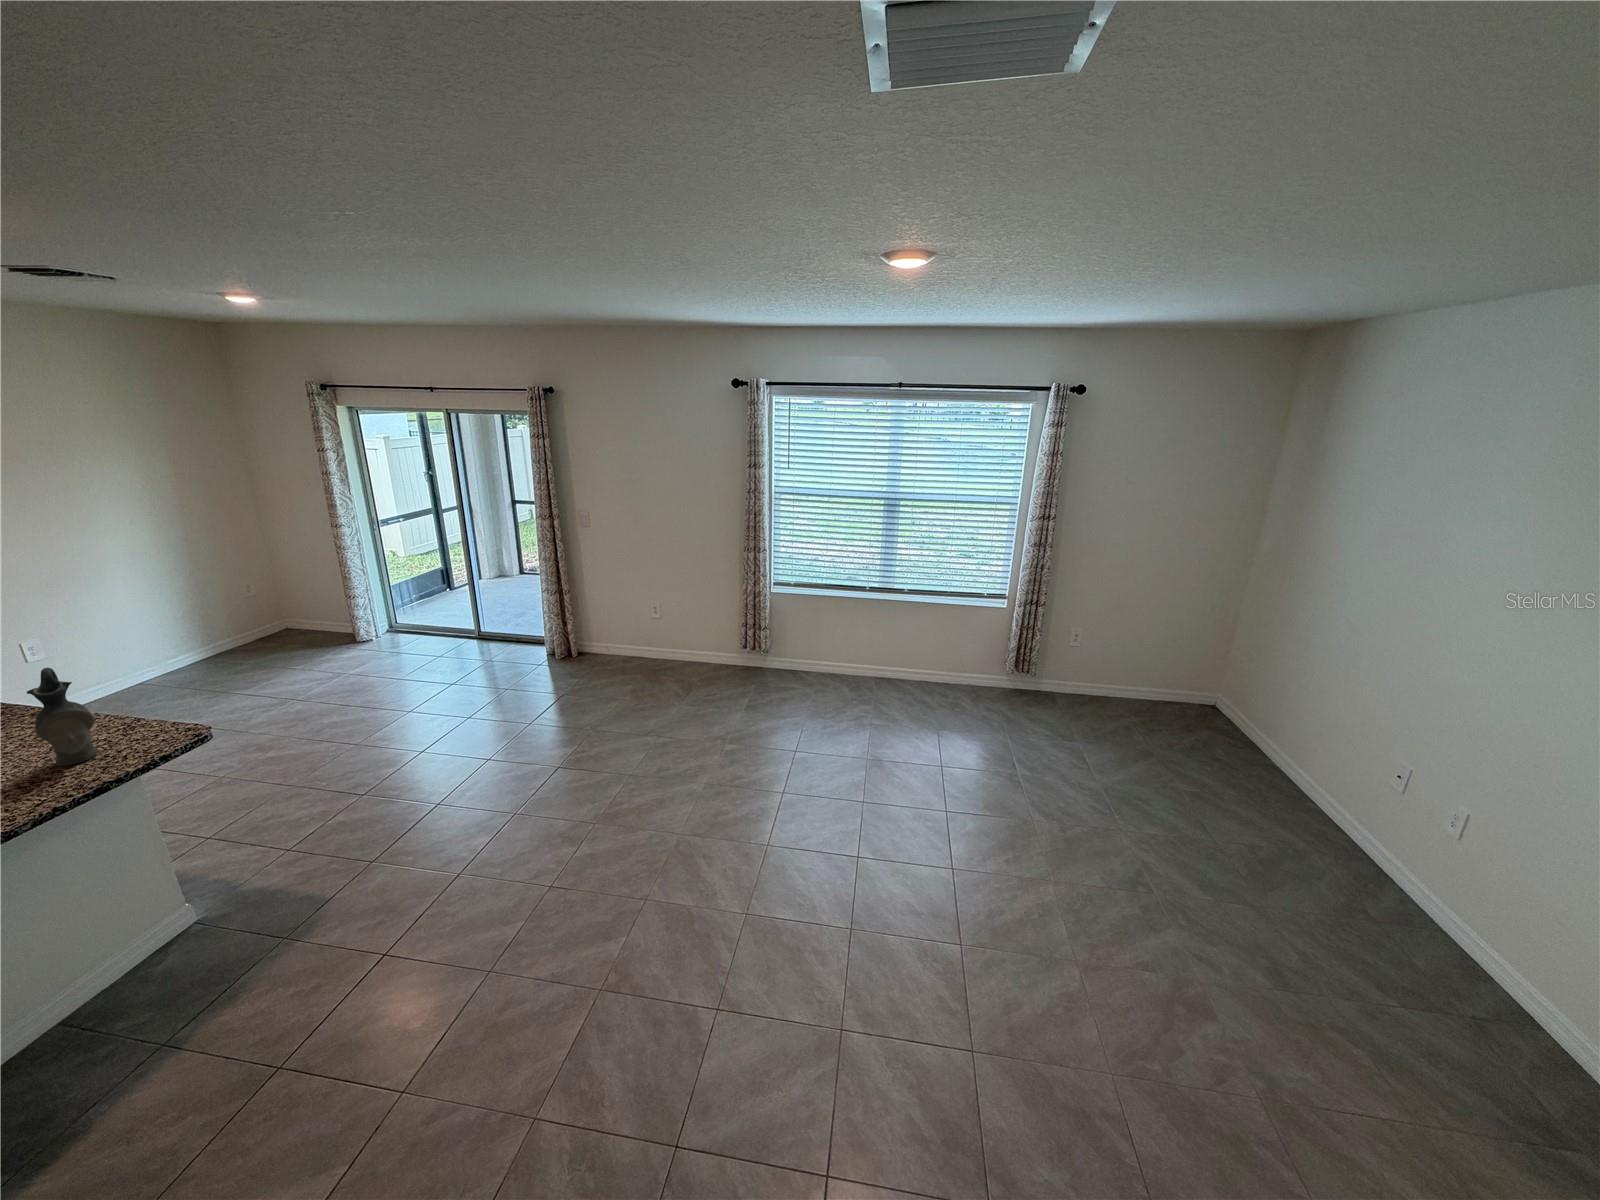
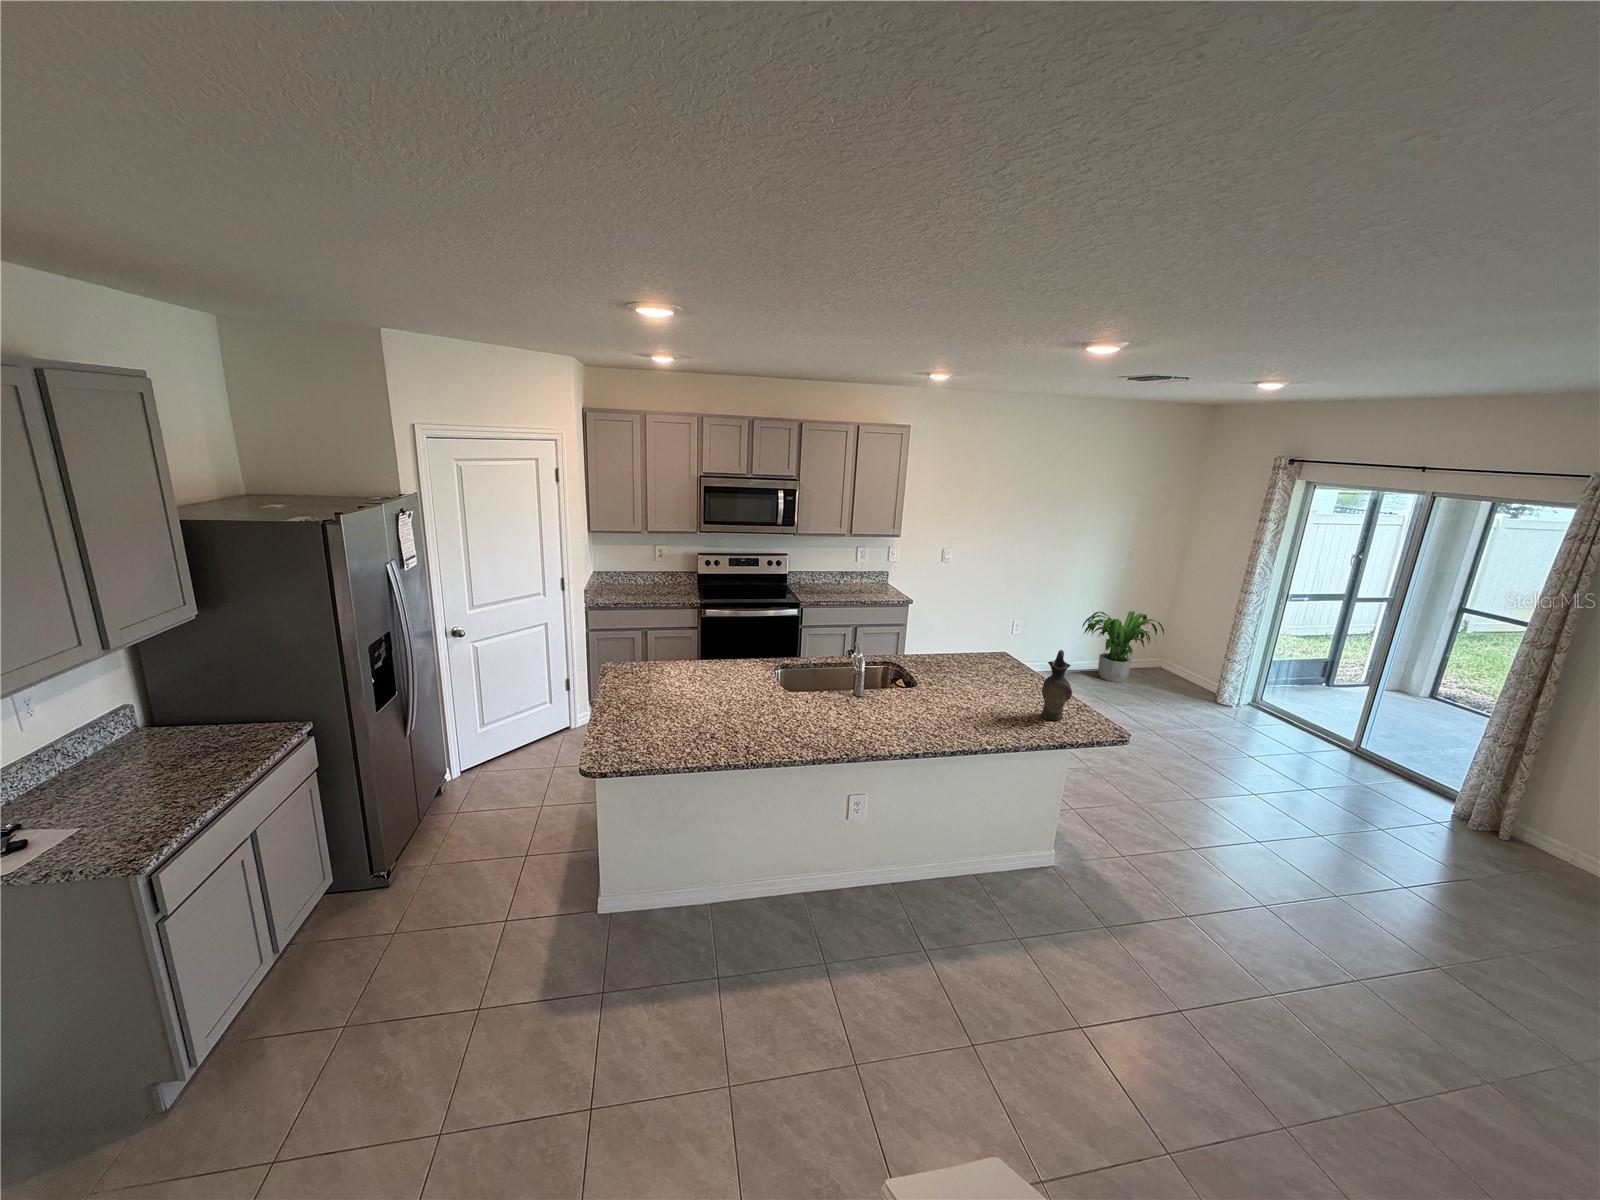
potted plant: none [151,579,270,669] -> present [1083,611,1164,682]

